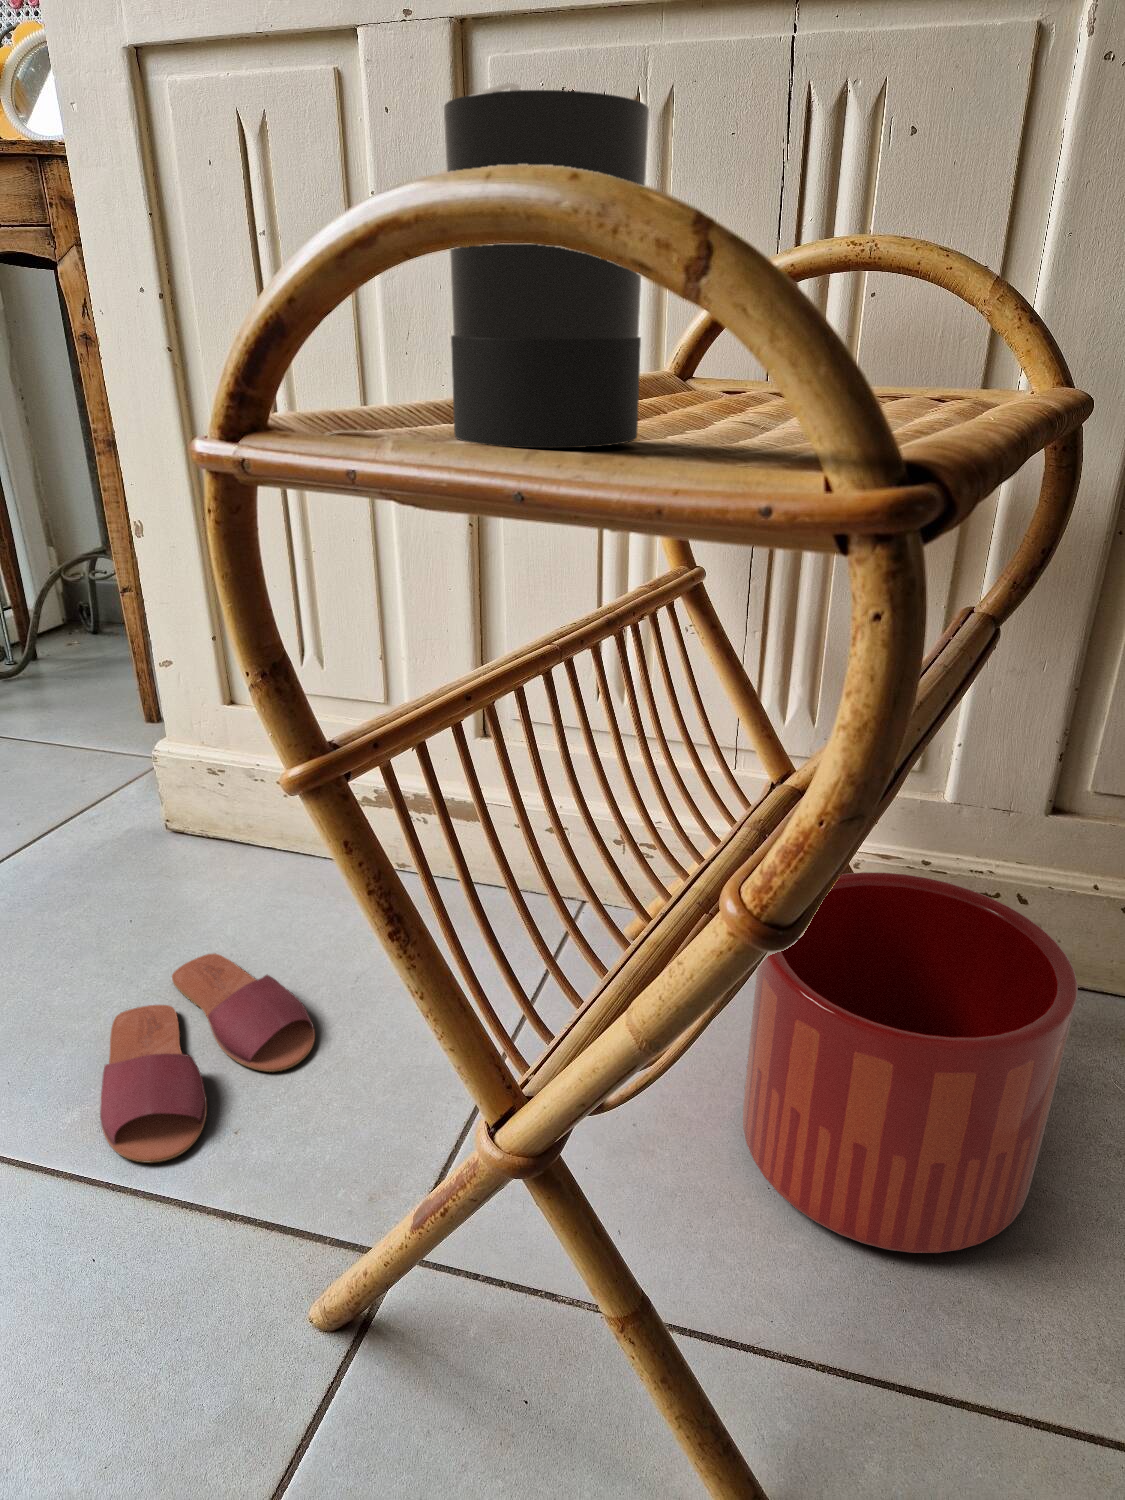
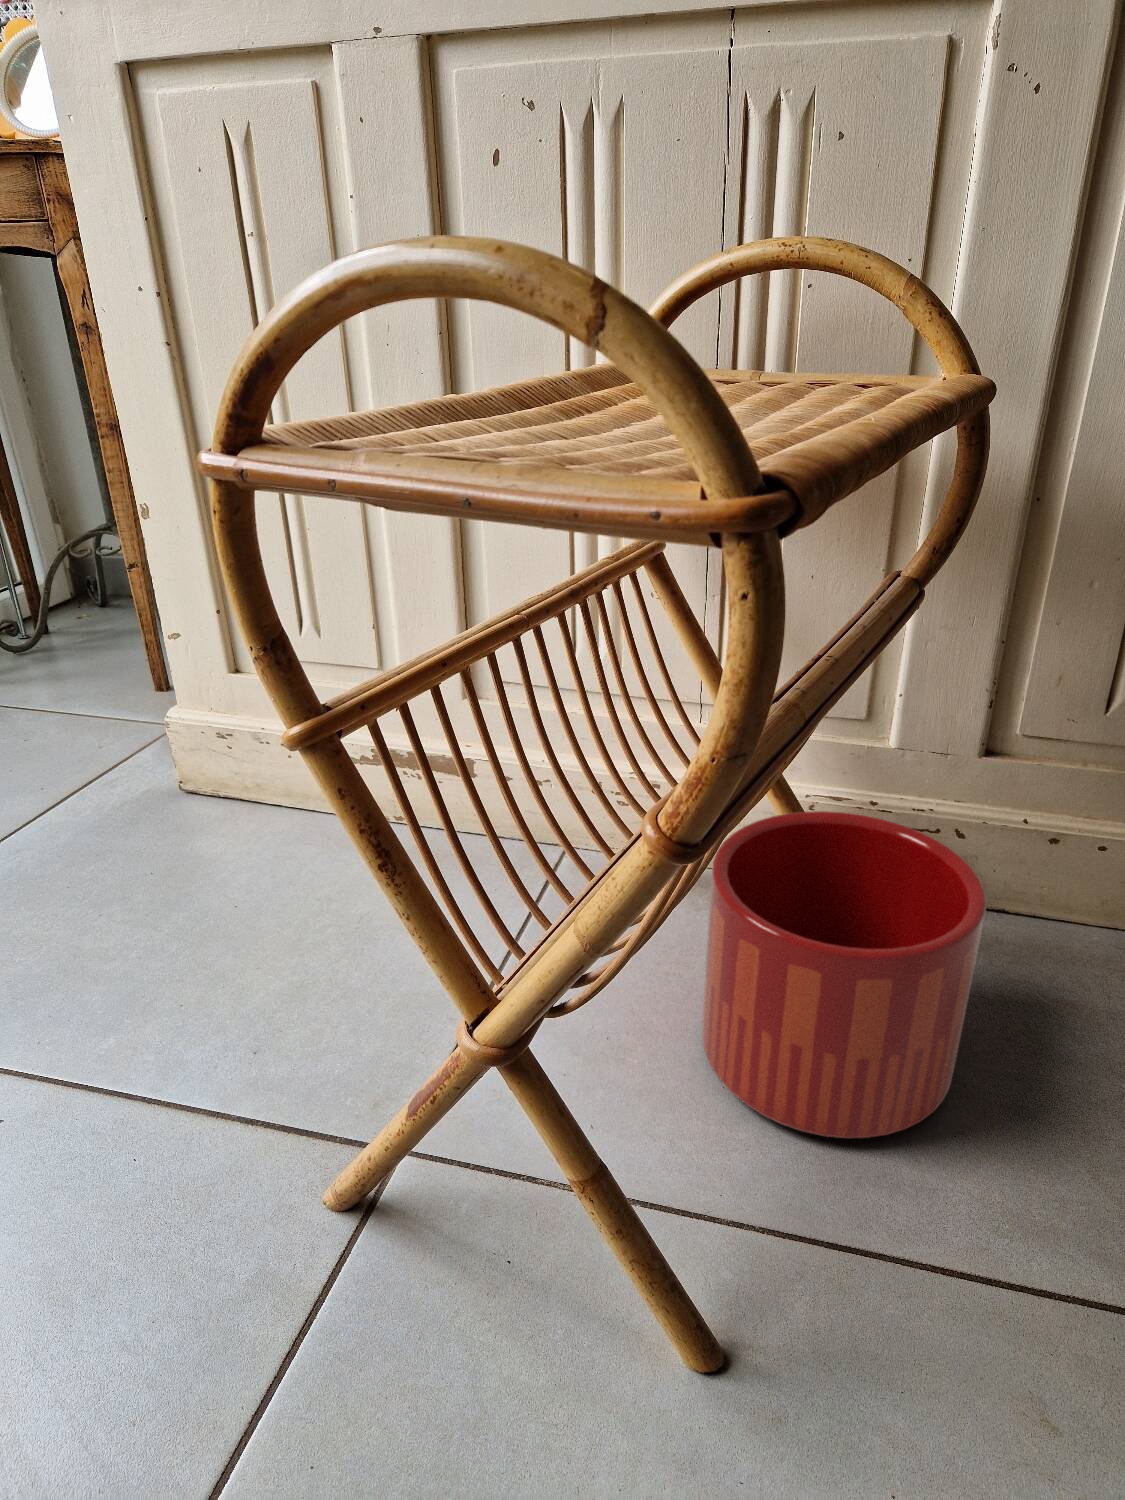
candle: present [444,83,649,448] -> none [400,145,573,456]
slippers: present [100,953,315,1162] -> none [133,900,322,1079]

